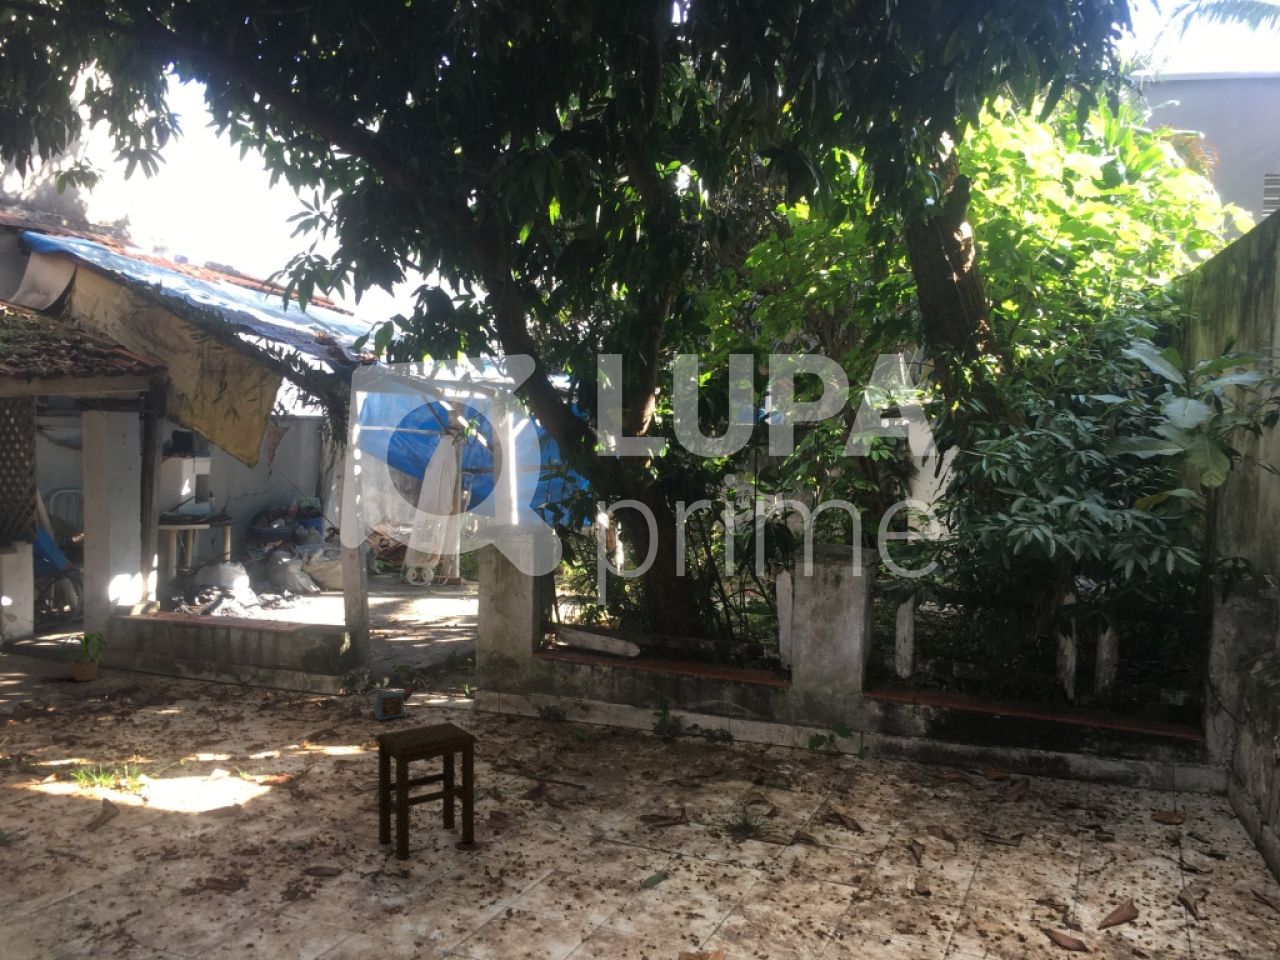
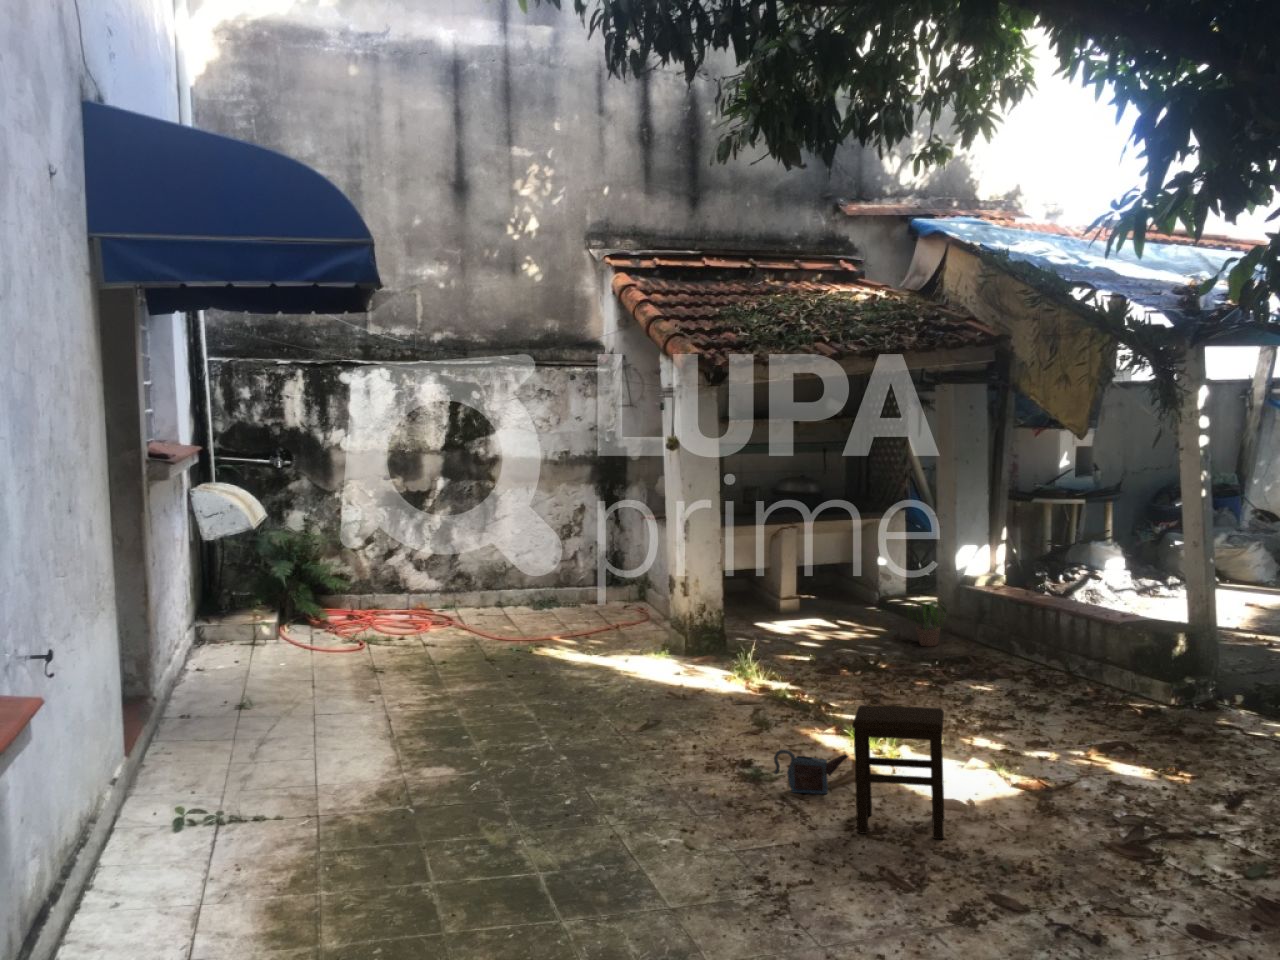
watering can: present [365,685,417,720] -> present [774,749,848,794]
stool: present [376,722,477,859] -> present [852,705,945,839]

